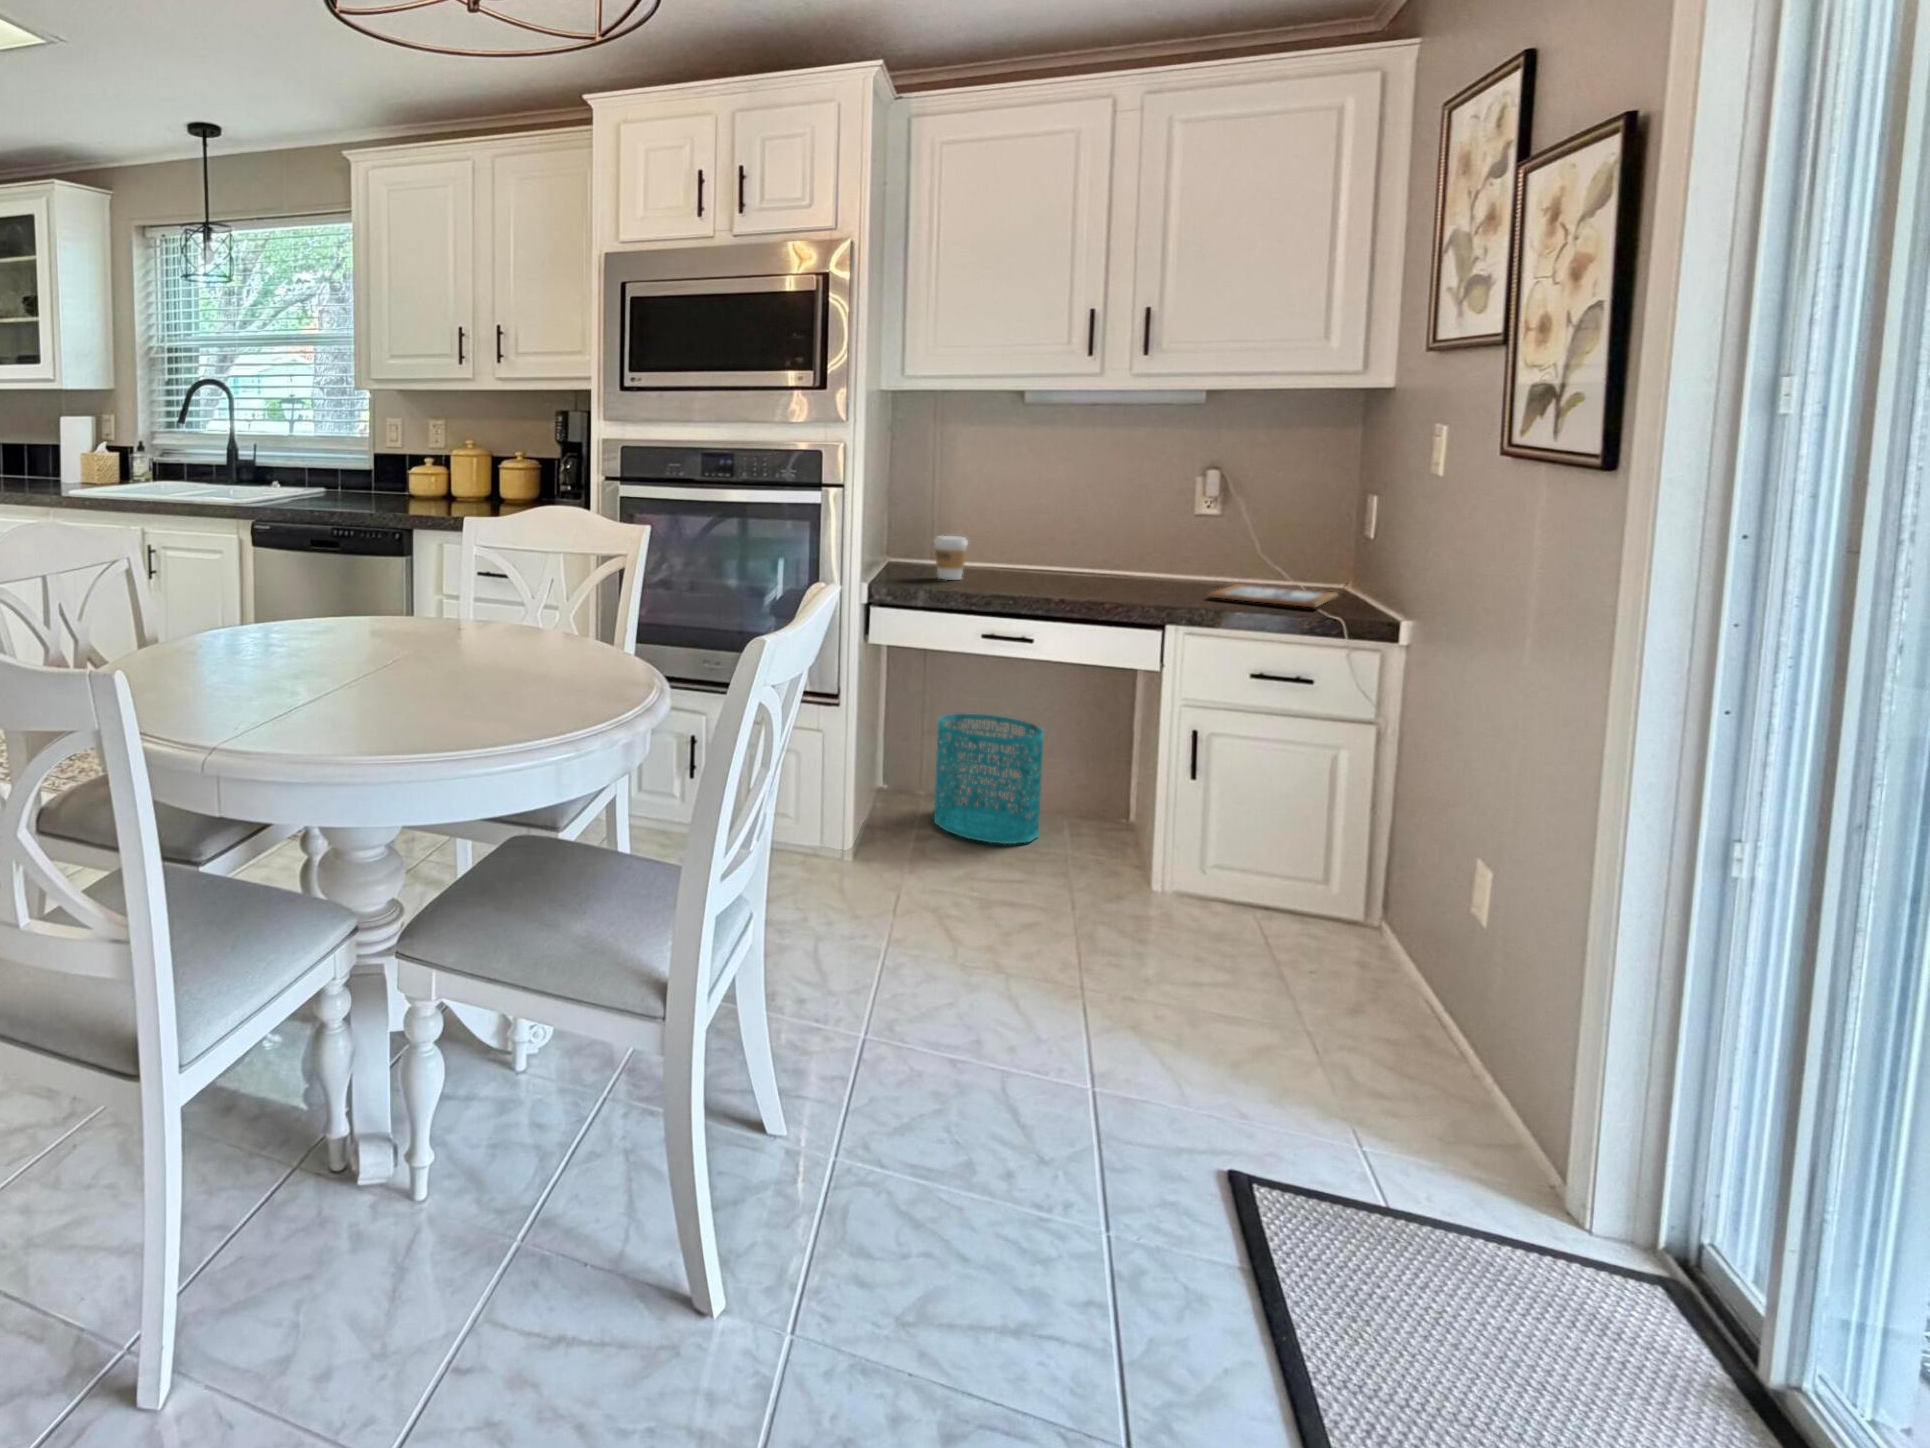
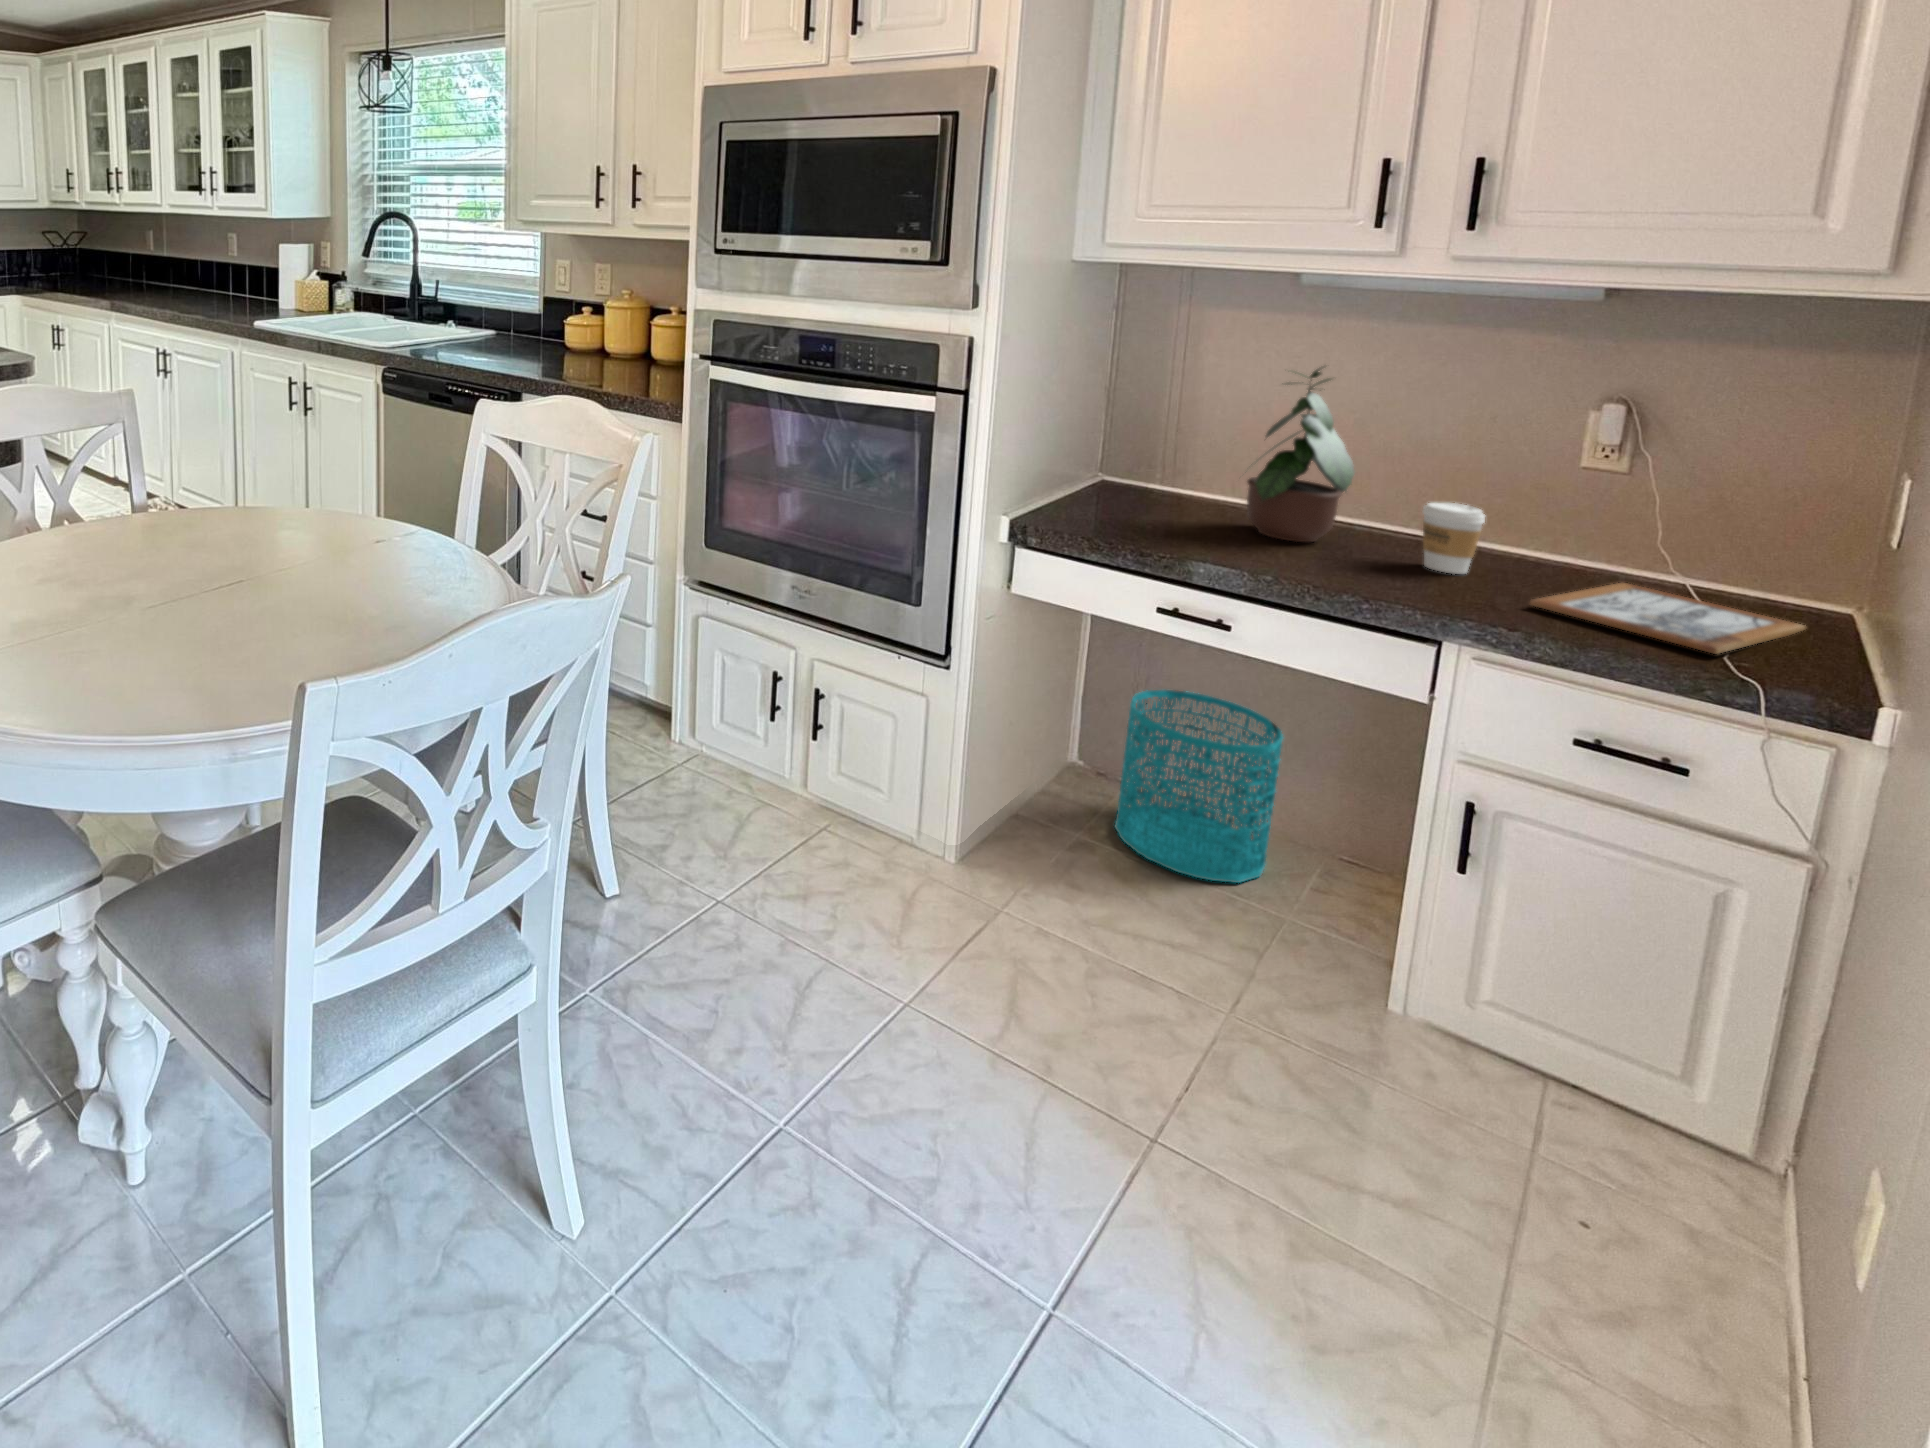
potted plant: none [1002,453,1092,581] -> present [1245,367,1355,542]
coffee cup: present [934,536,968,580] -> present [1423,503,1485,574]

